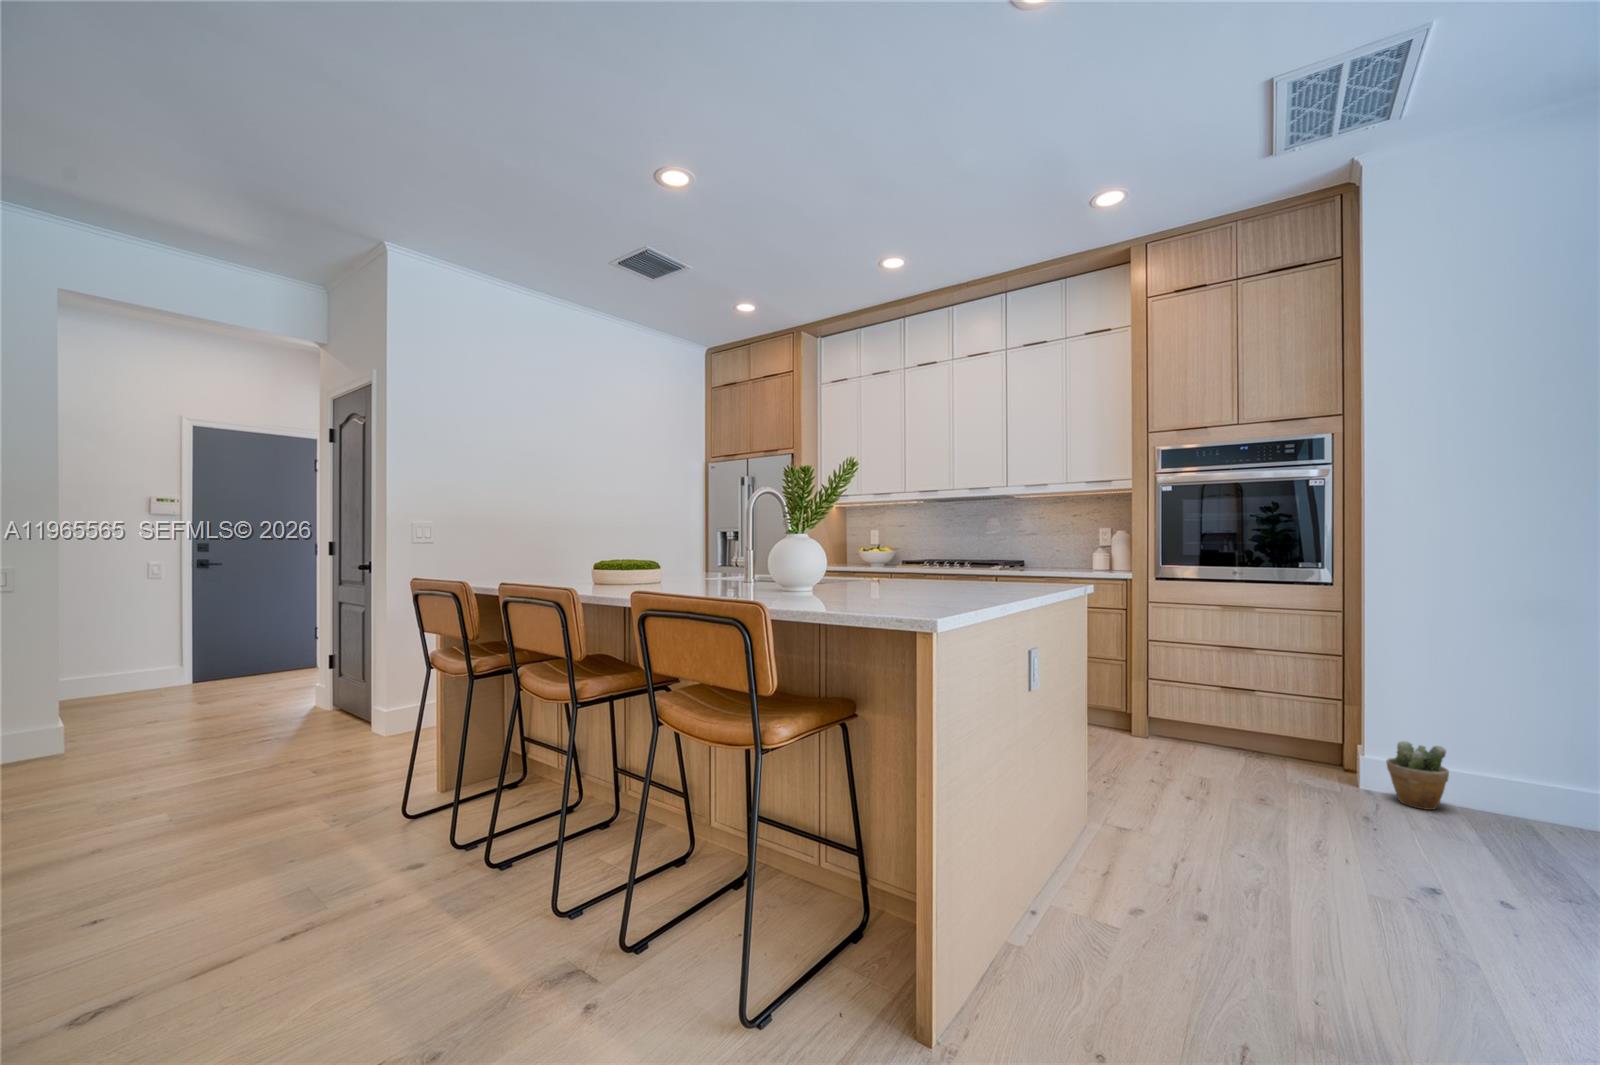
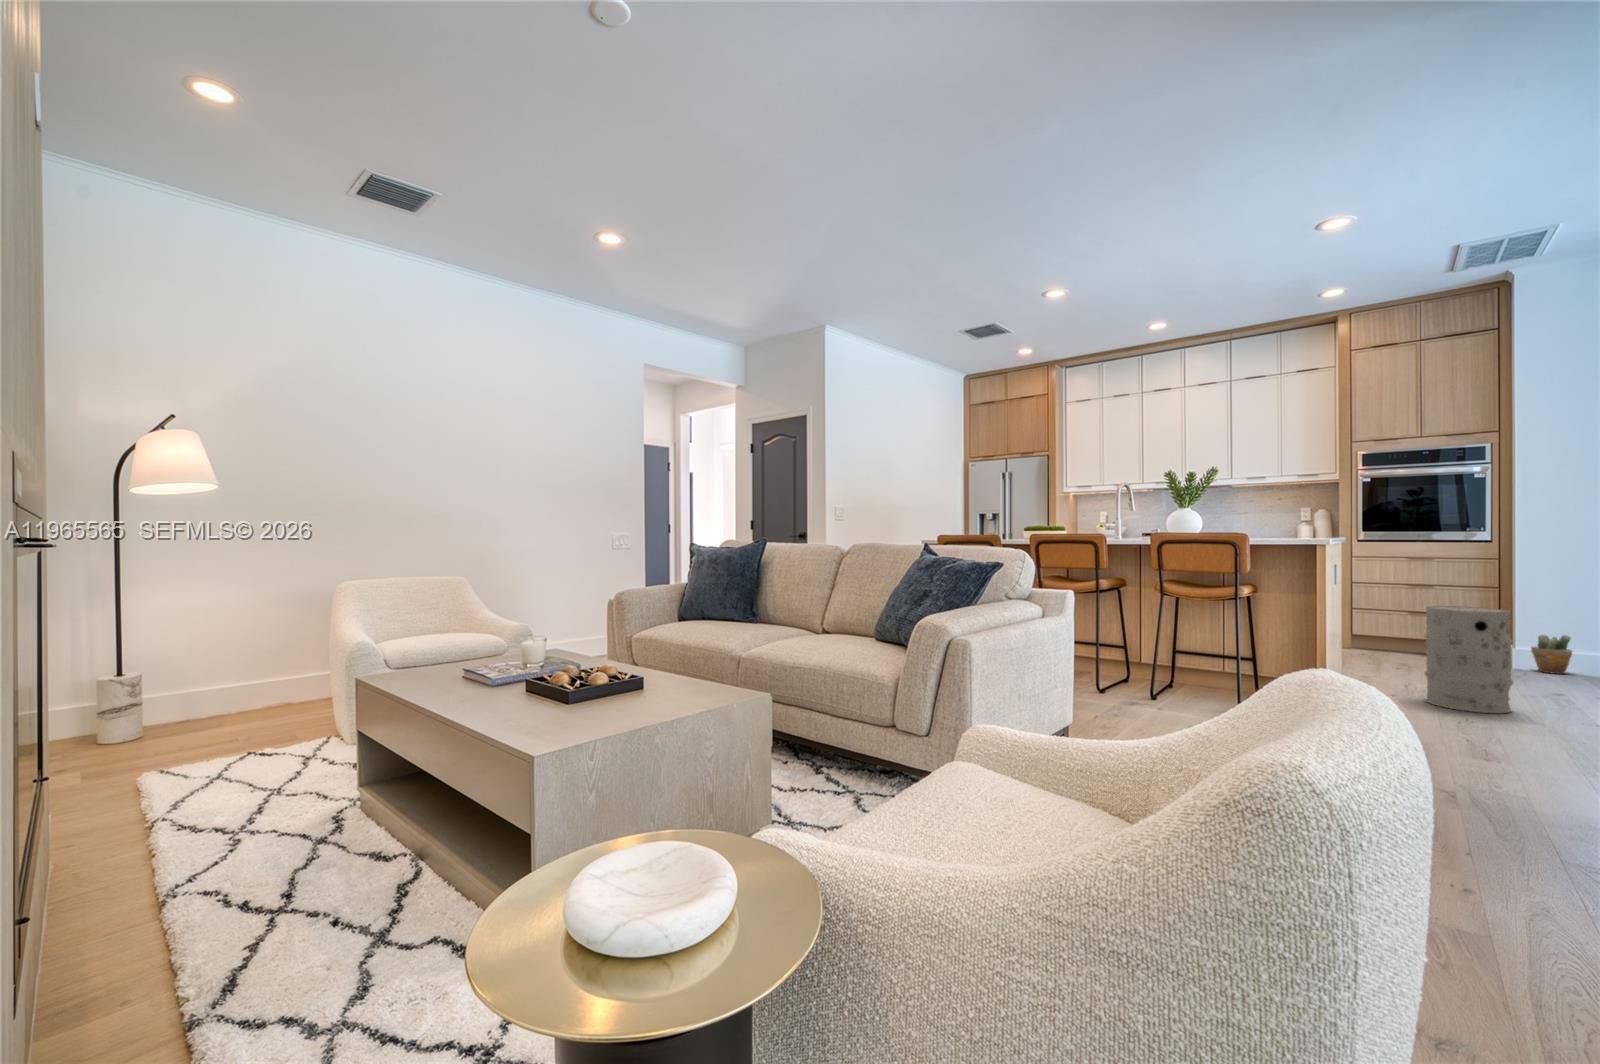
trash can: none [1156,745,1318,1015] -> present [1425,606,1513,713]

